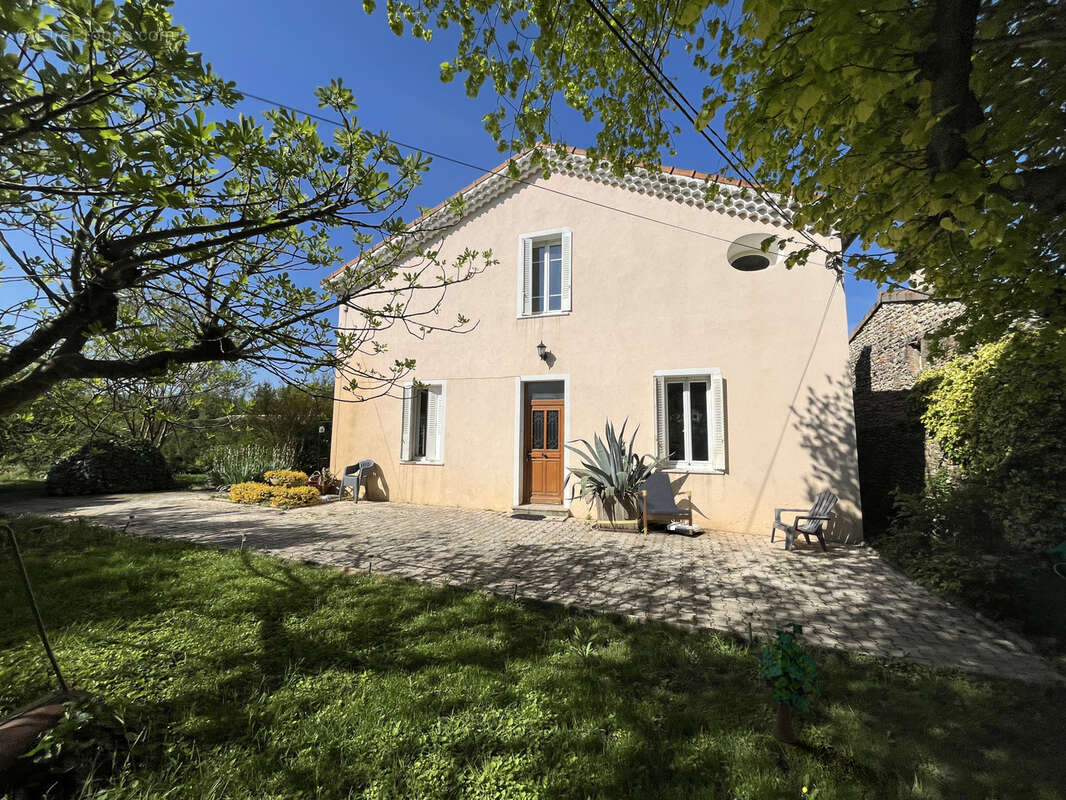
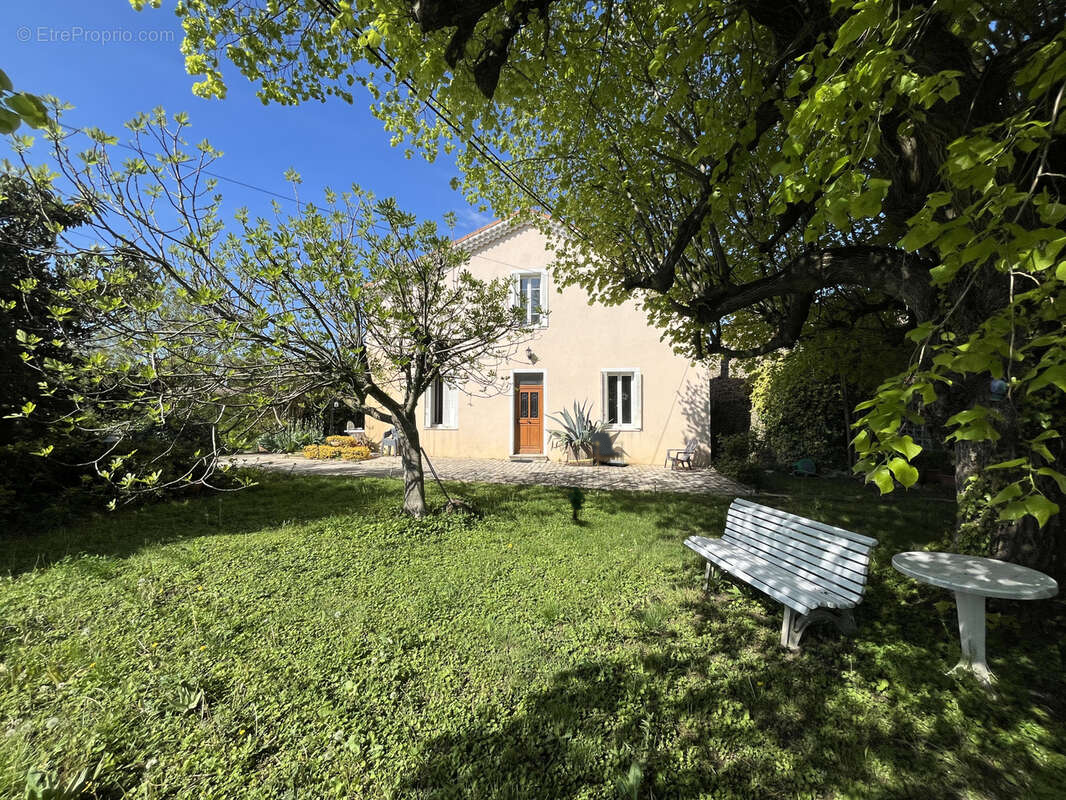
decorative plant: present [748,623,823,743] -> present [567,484,586,520]

